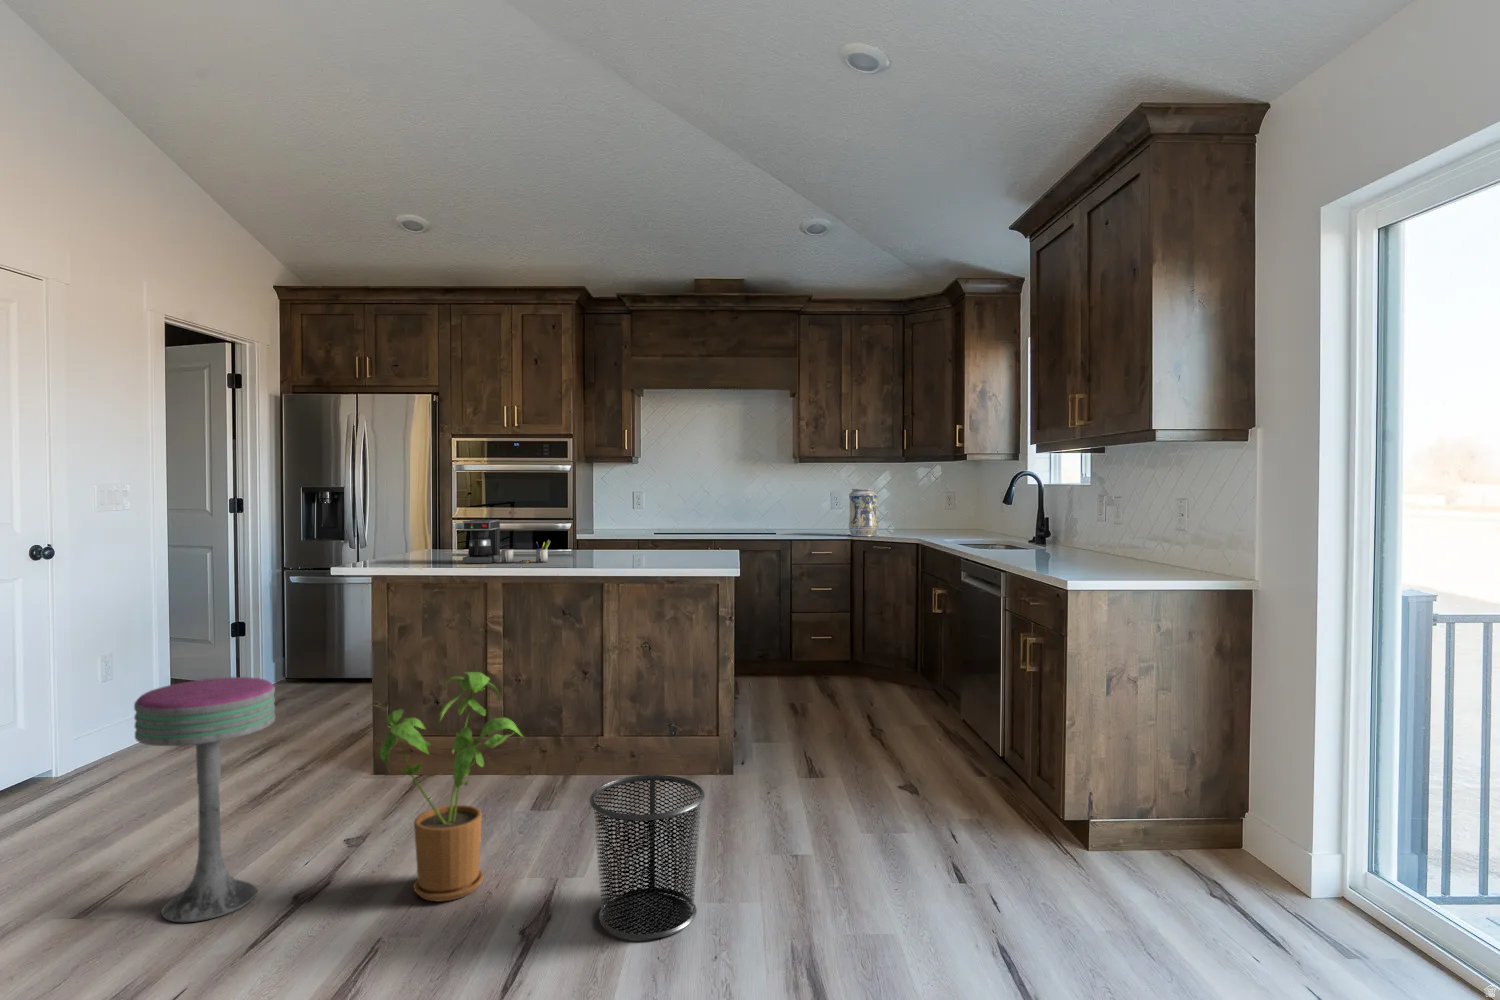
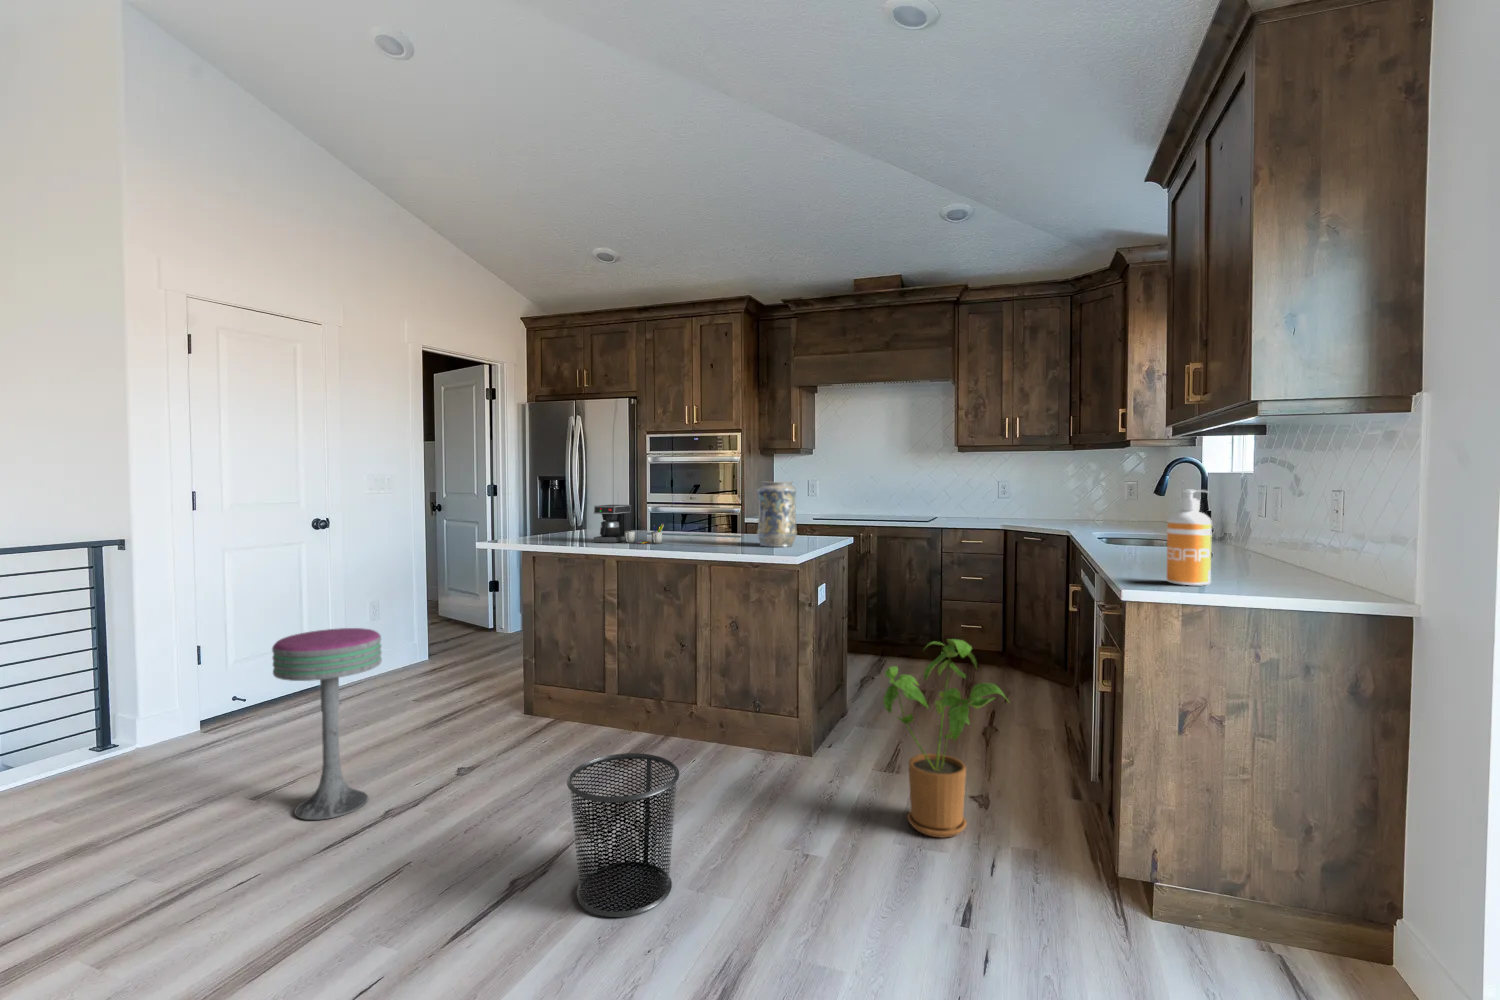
decorative vase: present [849,489,878,536] -> present [757,482,797,547]
soap dispenser: none [1083,498,1116,575] -> present [1167,490,1212,585]
house plant: present [380,672,522,901] -> present [883,639,1007,838]

